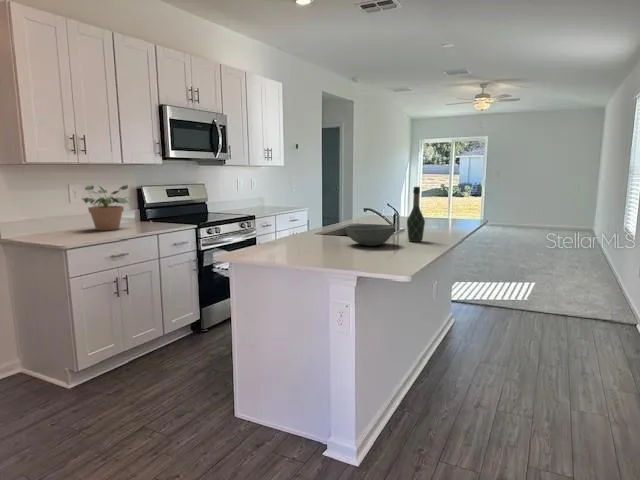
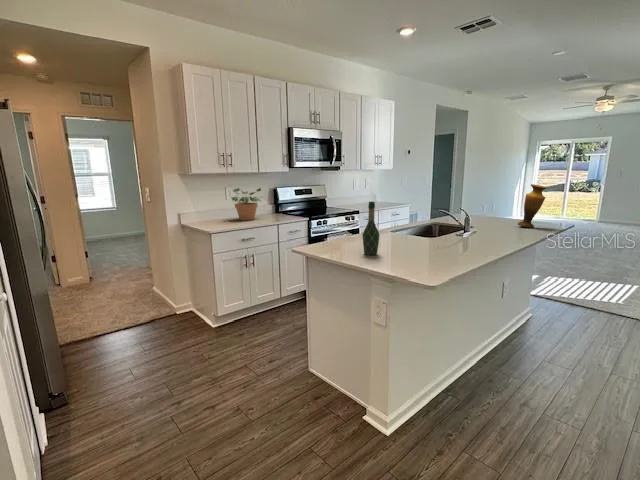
vase: none [439,177,464,222] -> present [518,184,547,228]
wine bottle: present [407,187,425,242] -> present [362,202,379,255]
bowl: present [345,225,396,246] -> none [397,233,445,254]

